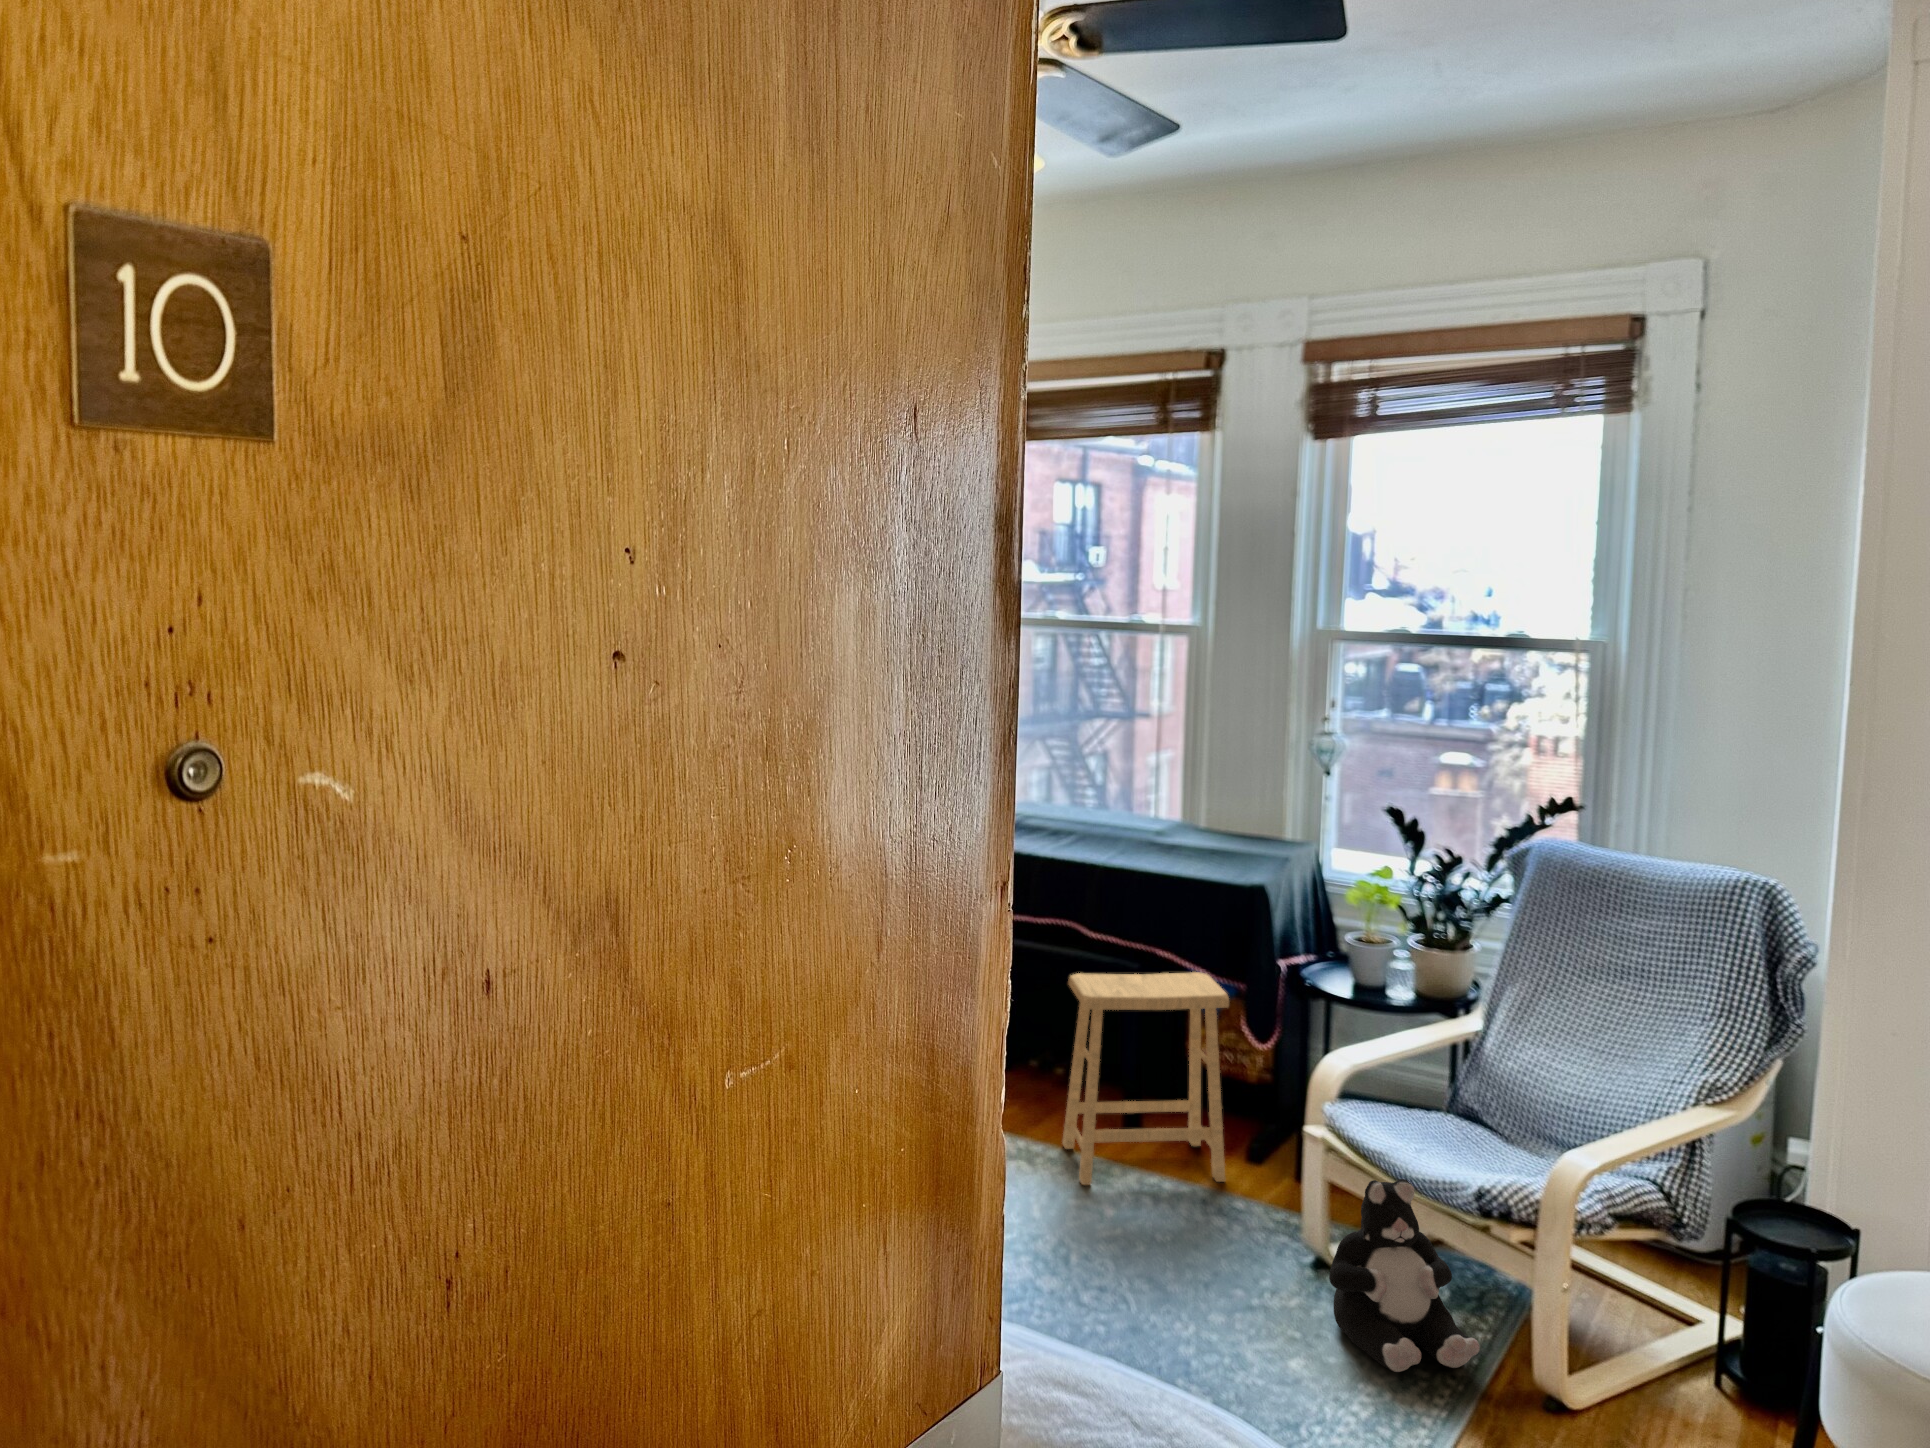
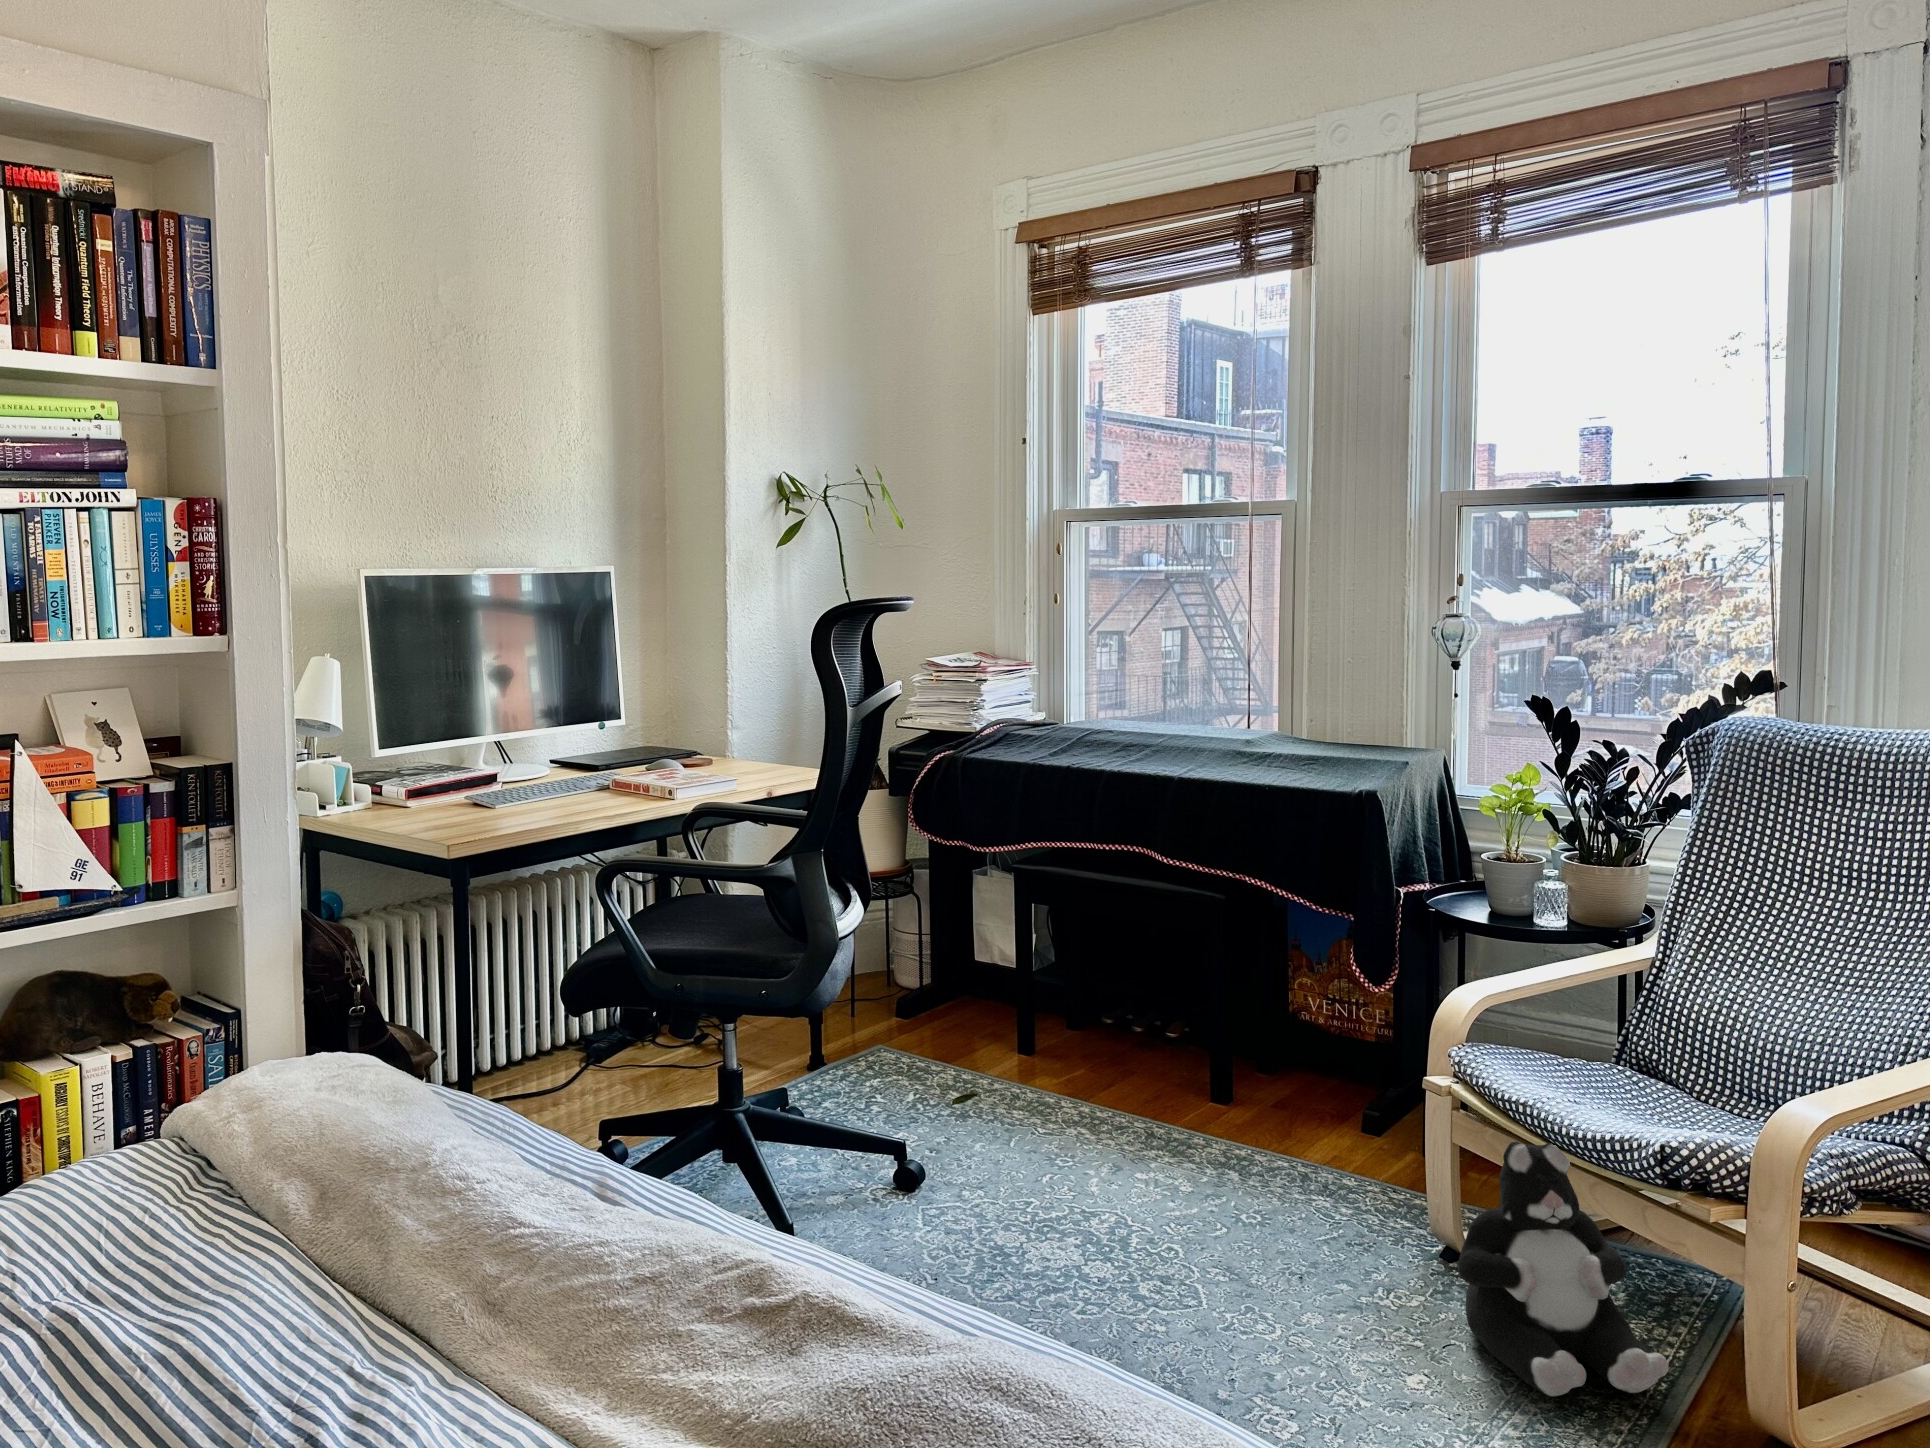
footstool: present [1062,972,1229,1185] -> none [1136,899,1334,1154]

